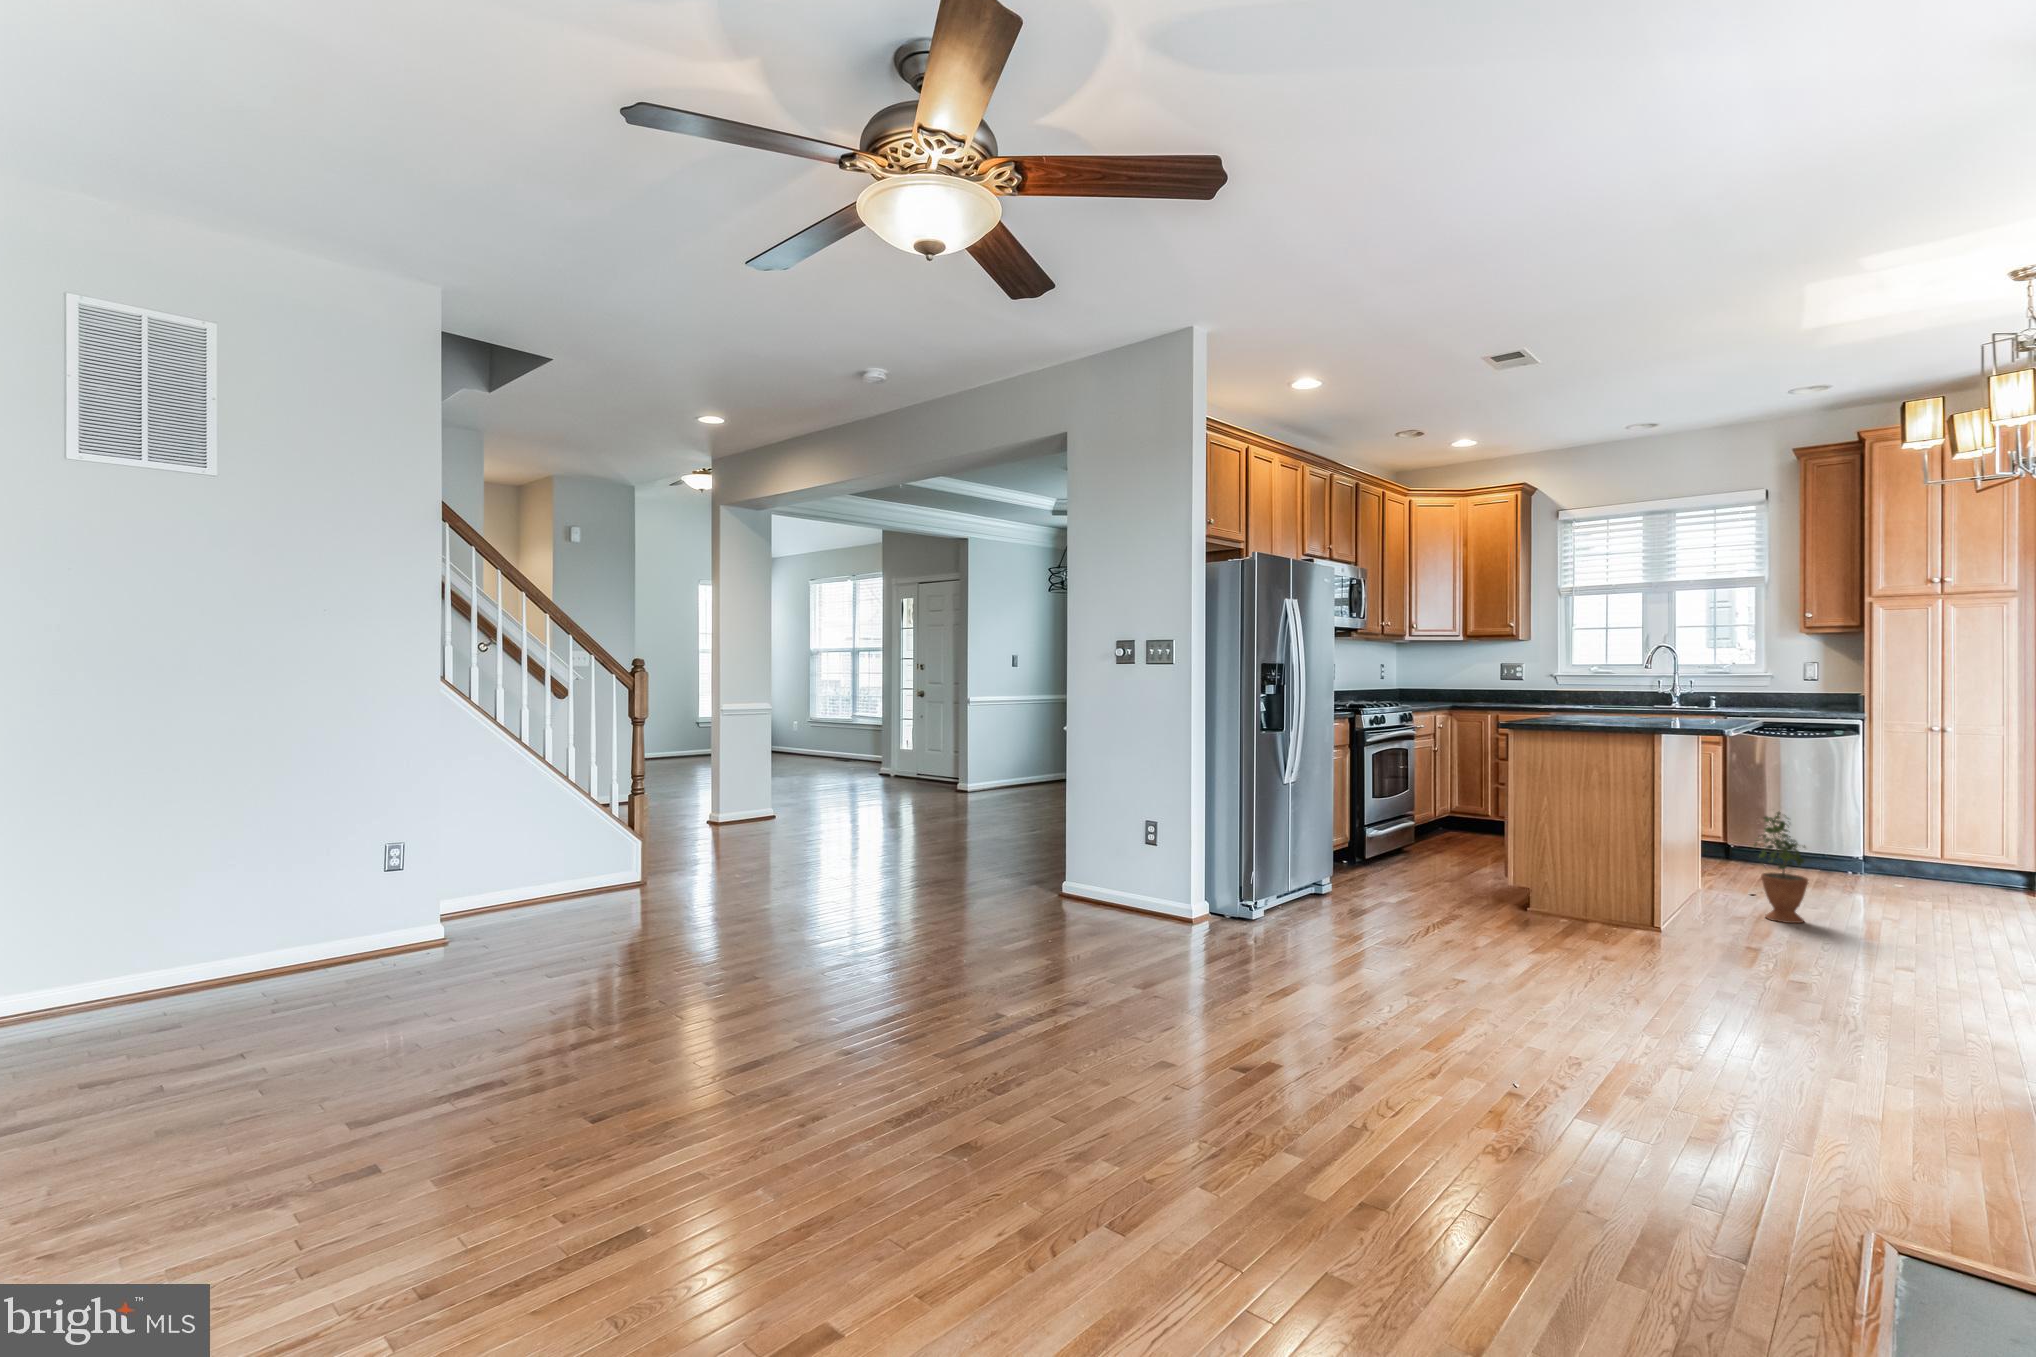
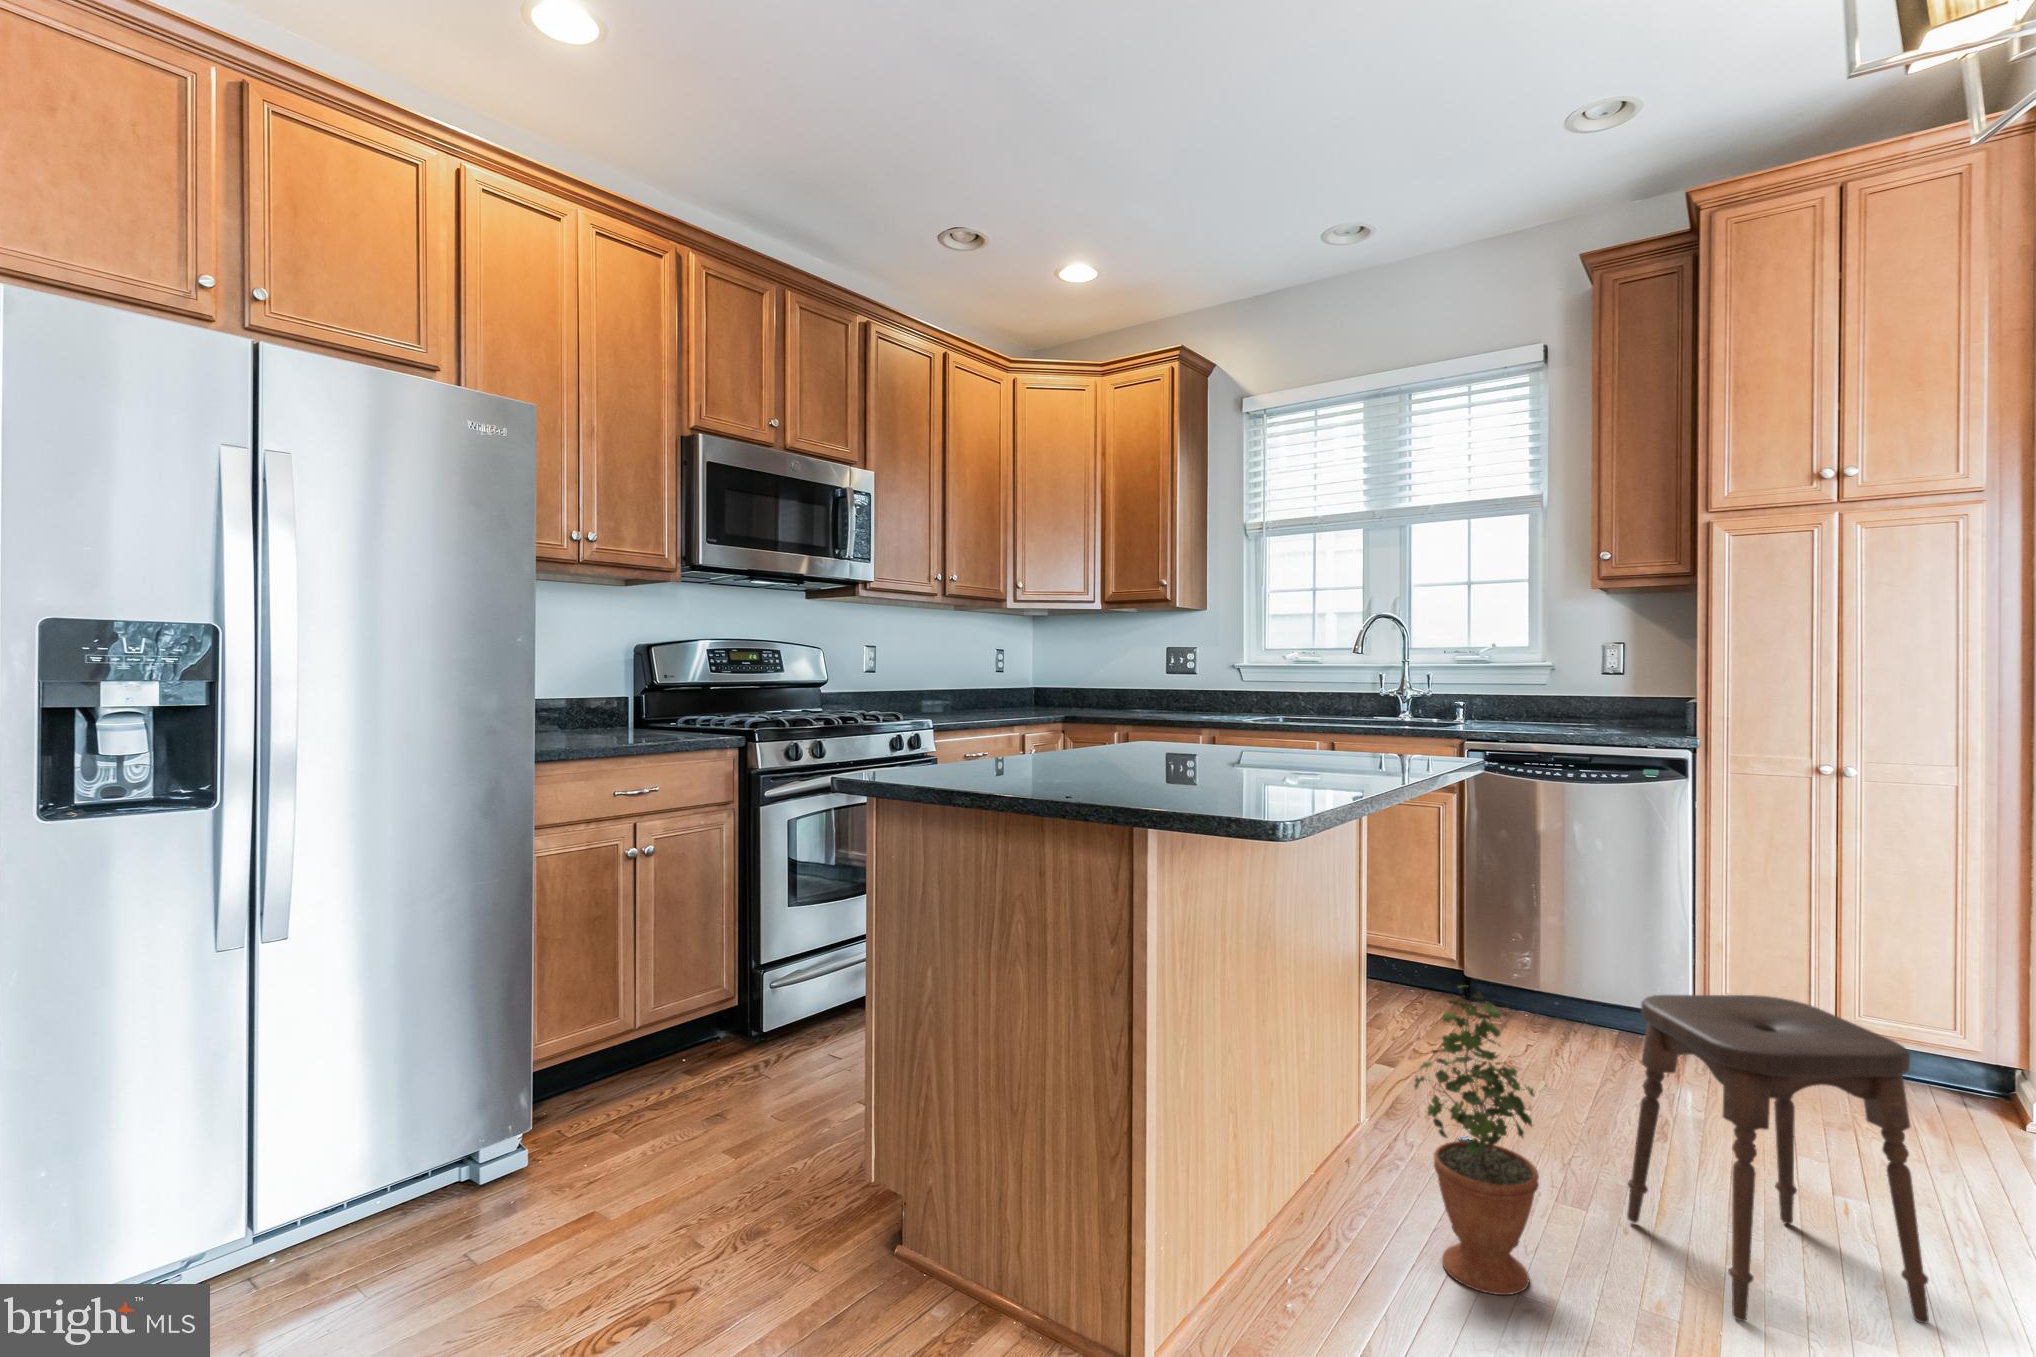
stool: none [1841,817,1971,930] -> present [1627,995,1929,1323]

